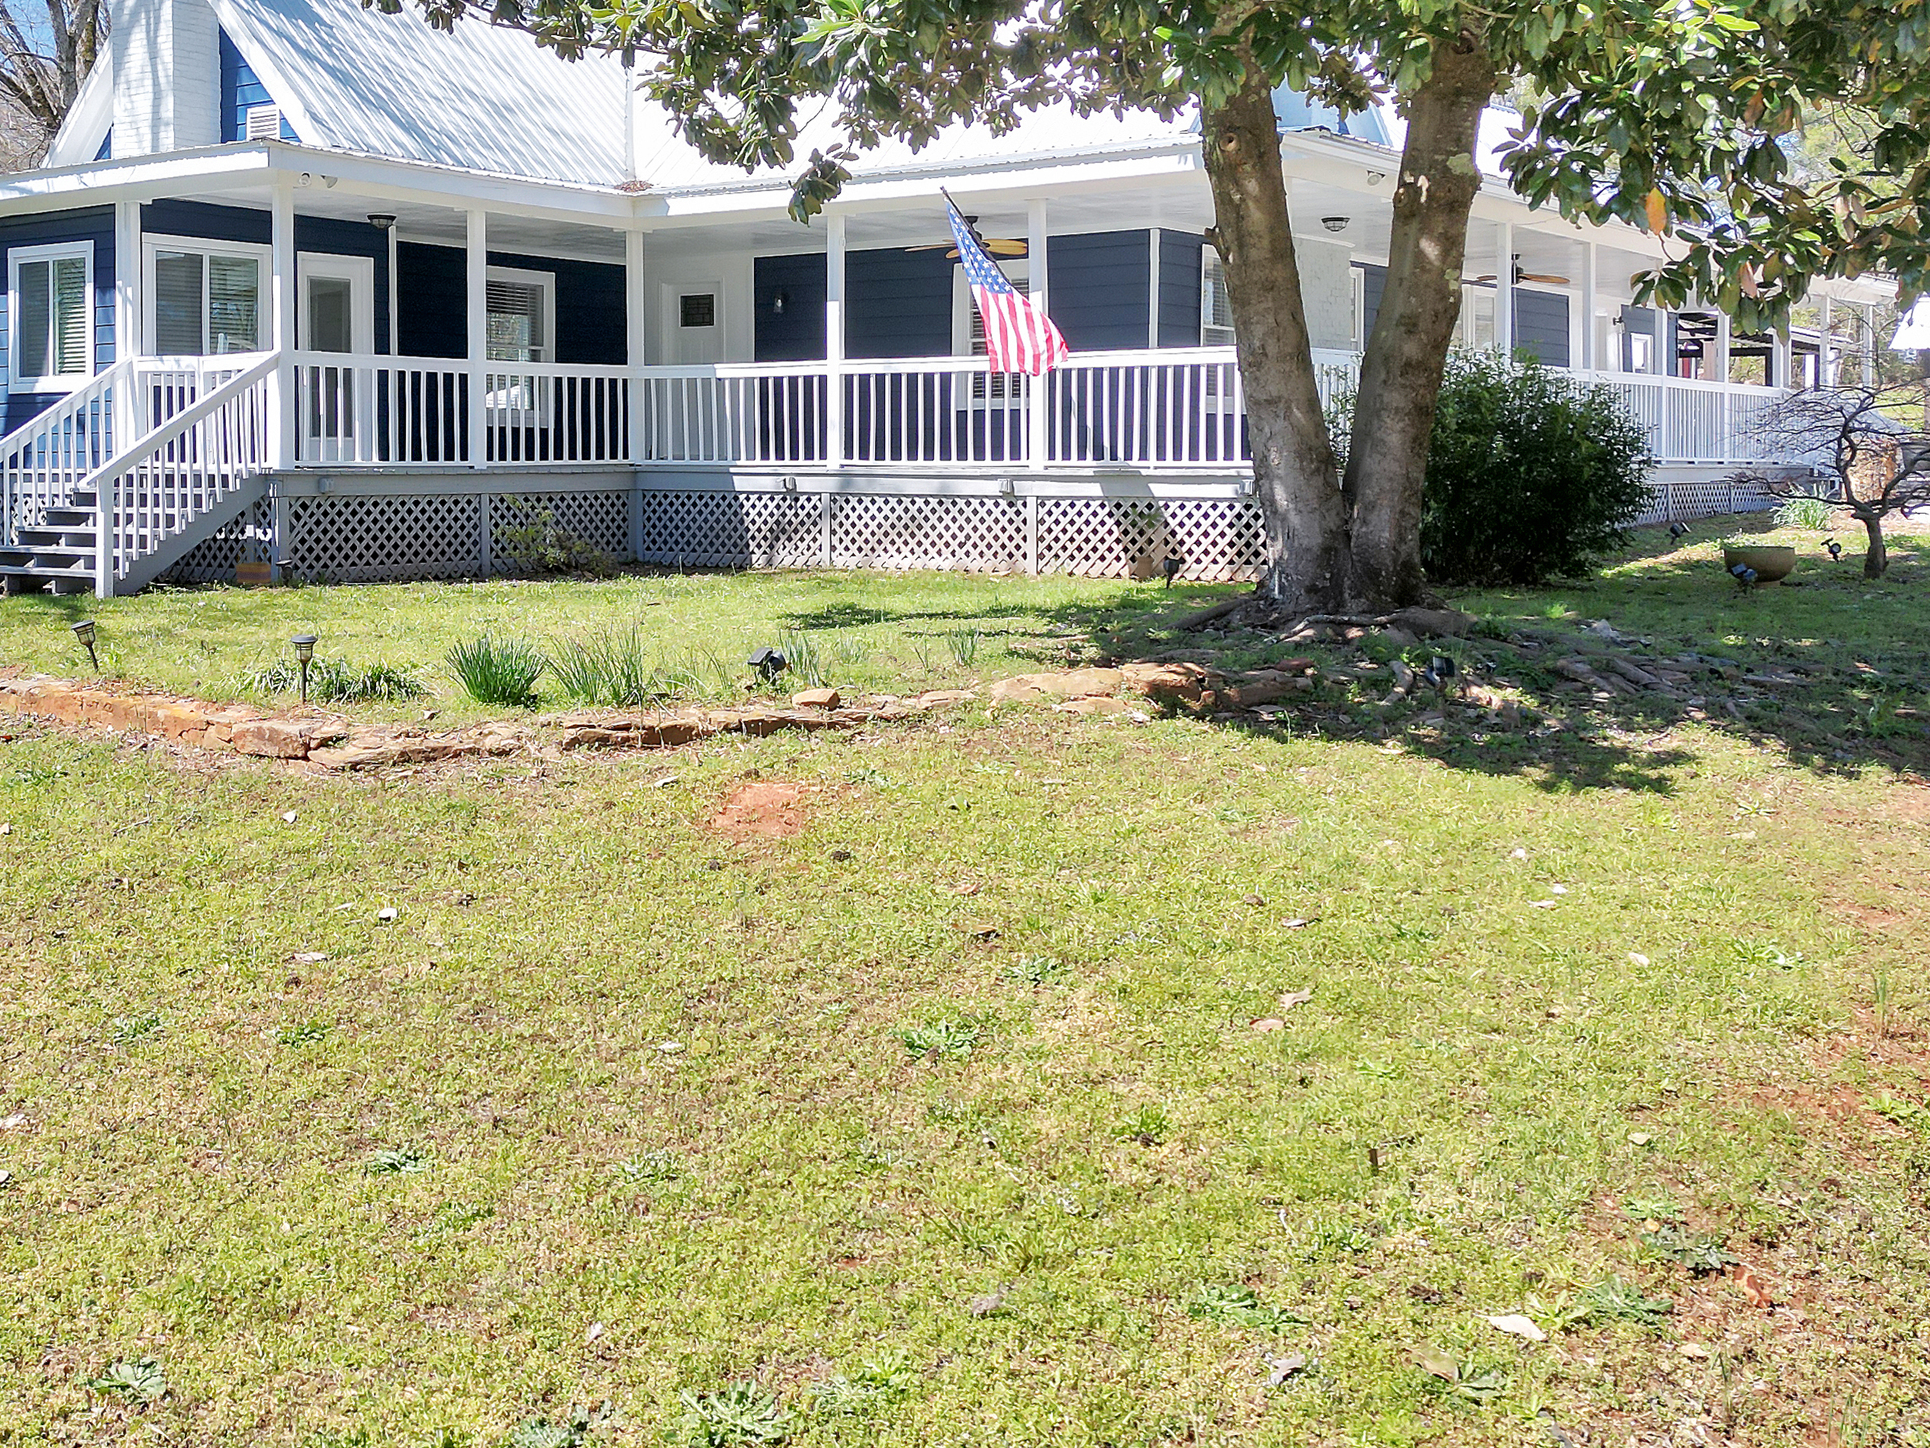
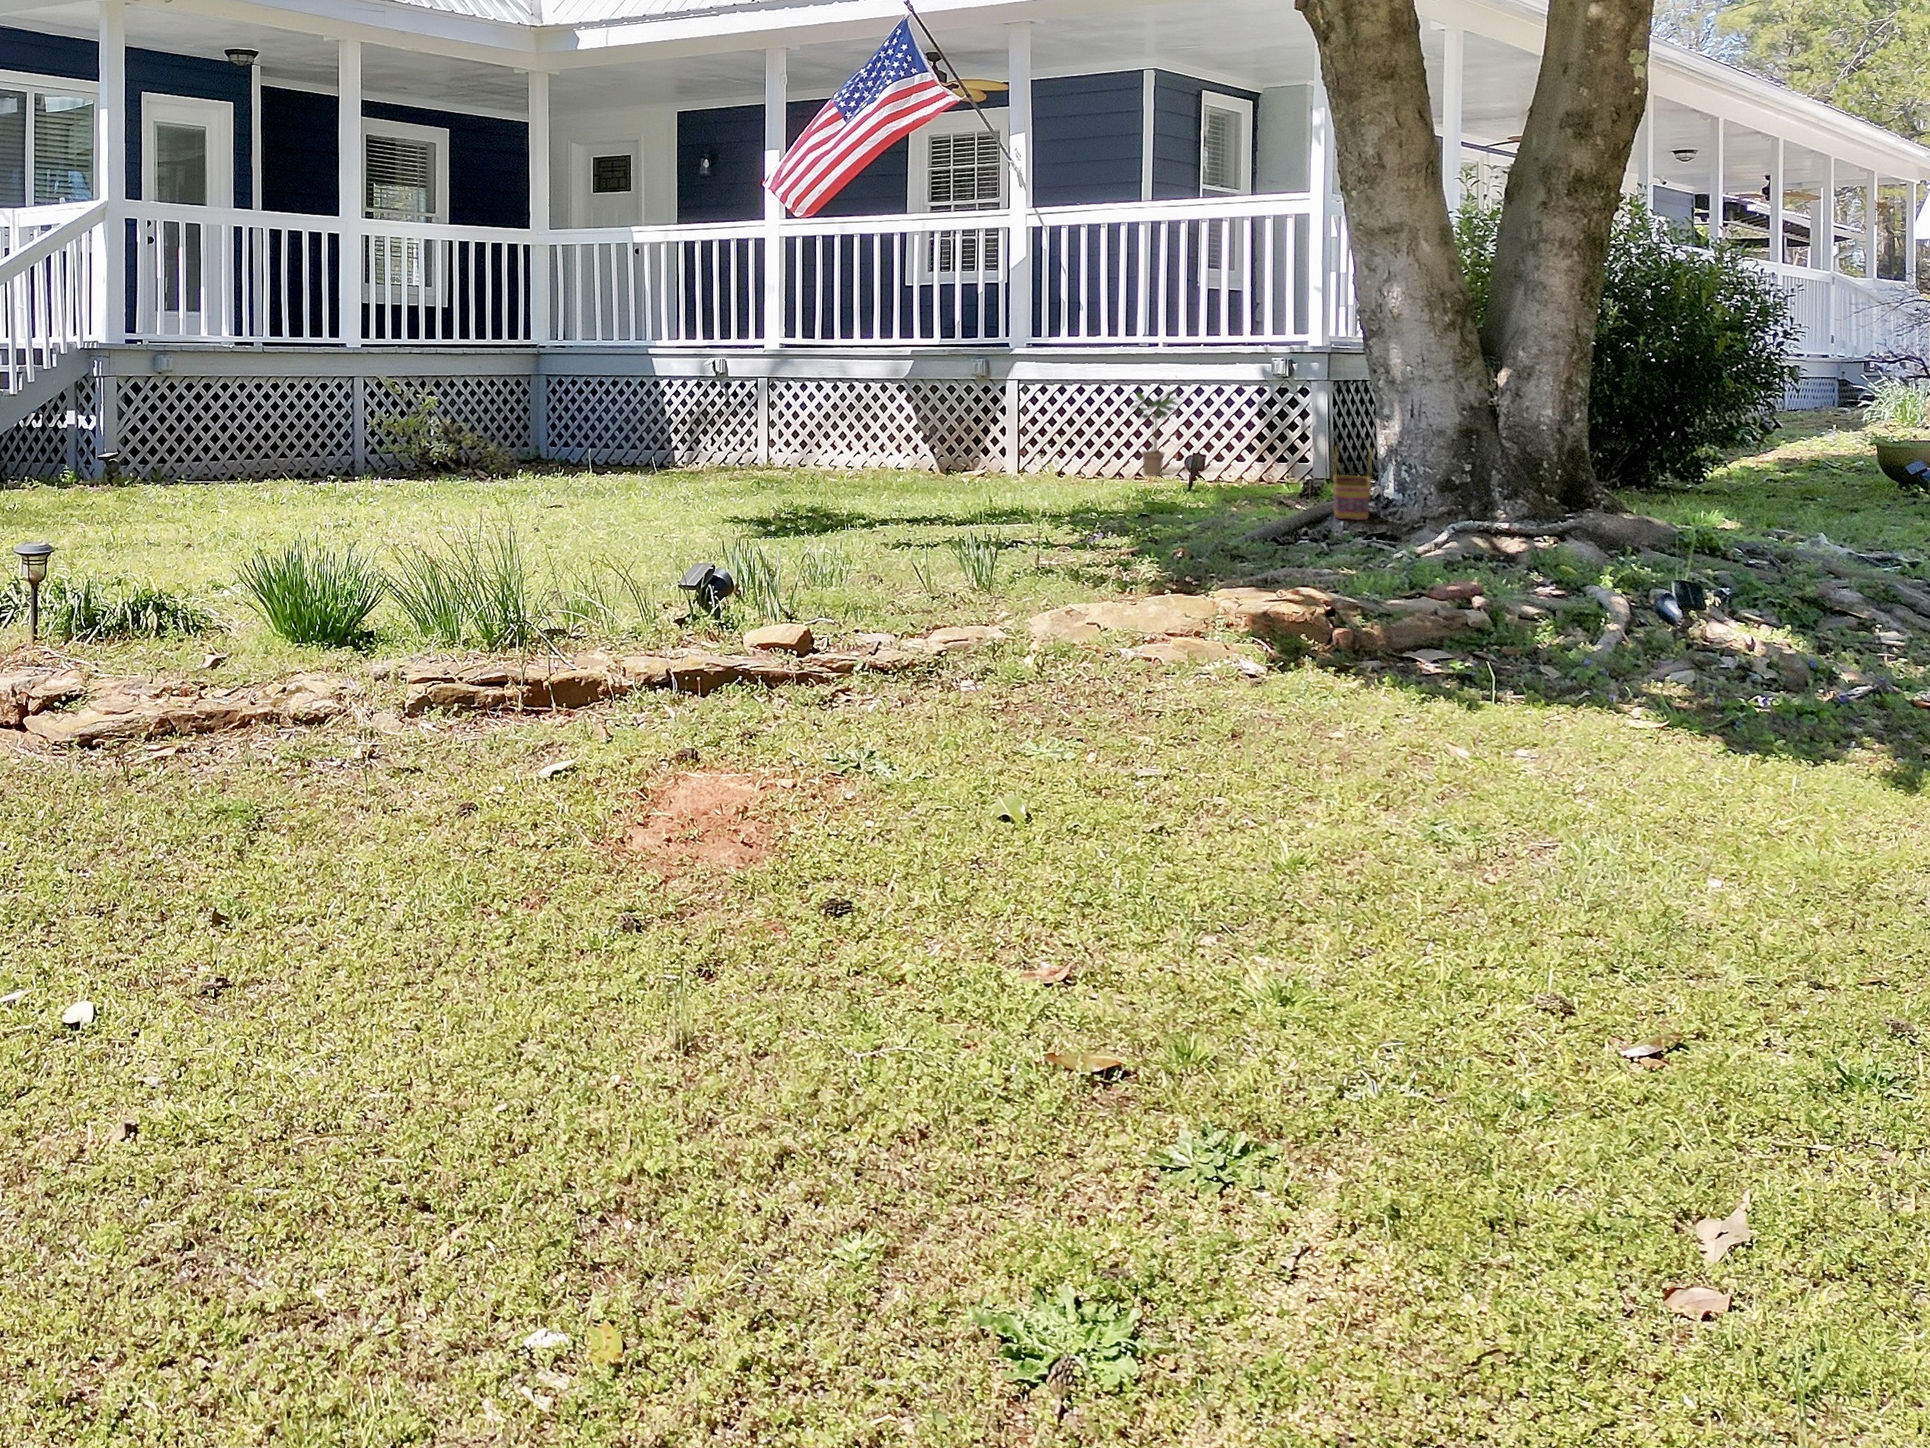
basket: present [236,546,271,584] -> present [1333,448,1372,520]

